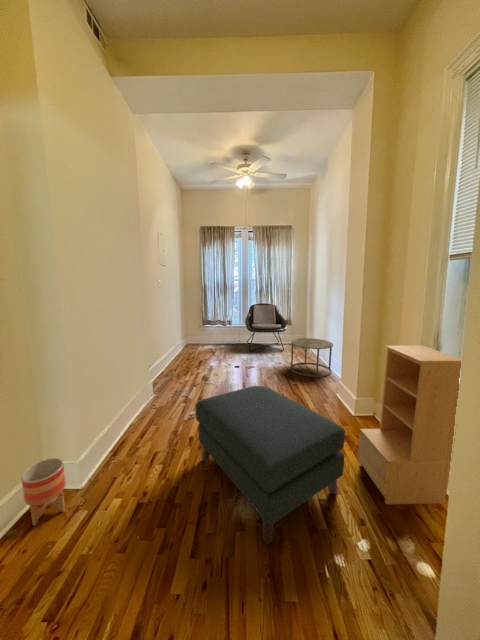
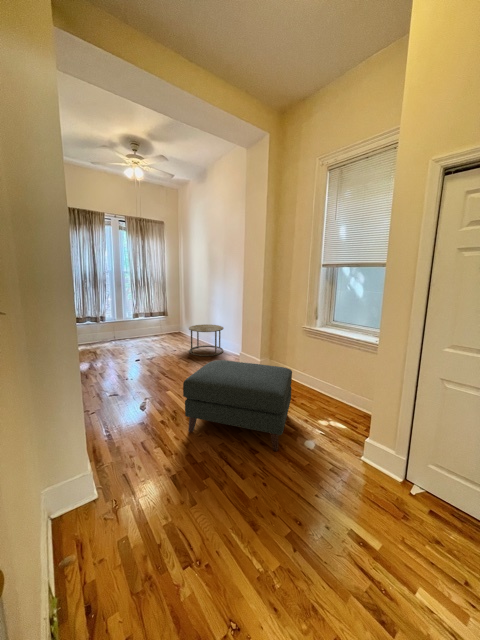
lounge chair: present [245,303,287,351] -> none [126,296,172,346]
bookshelf: present [358,346,461,504] -> none [284,314,337,409]
planter: present [21,458,66,526] -> none [52,471,102,547]

